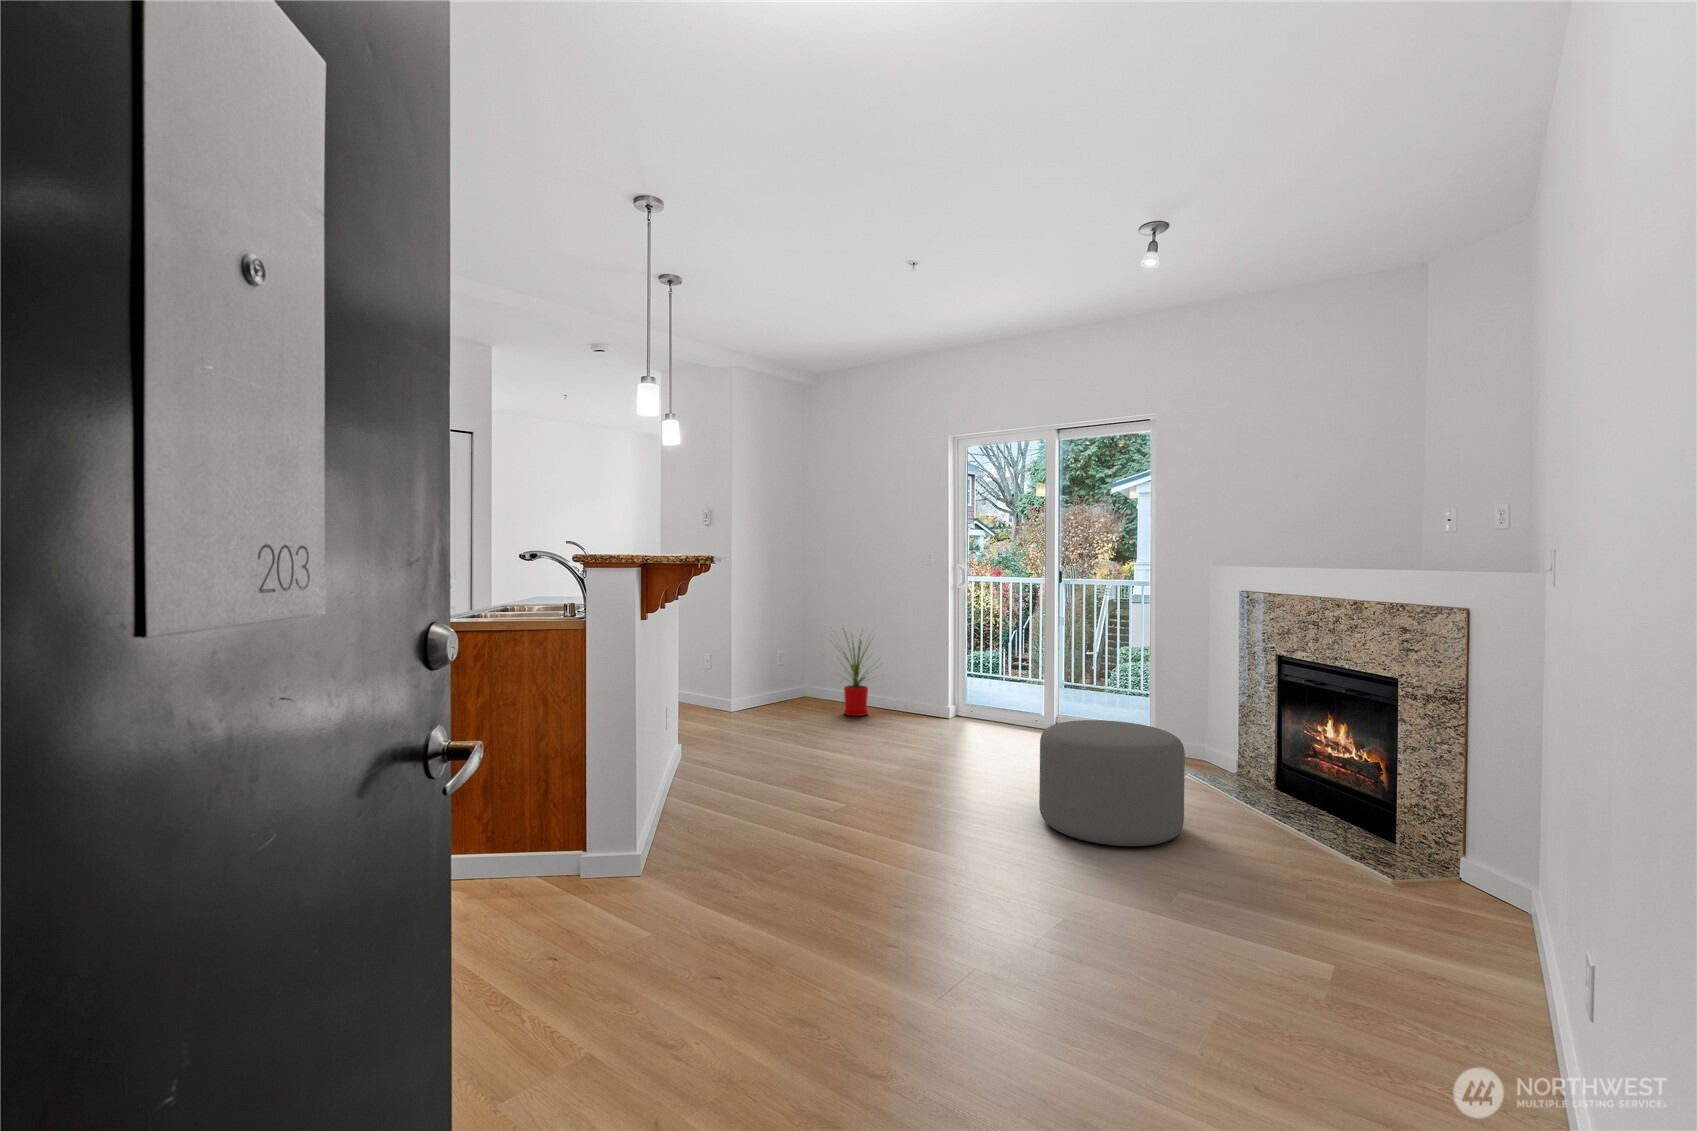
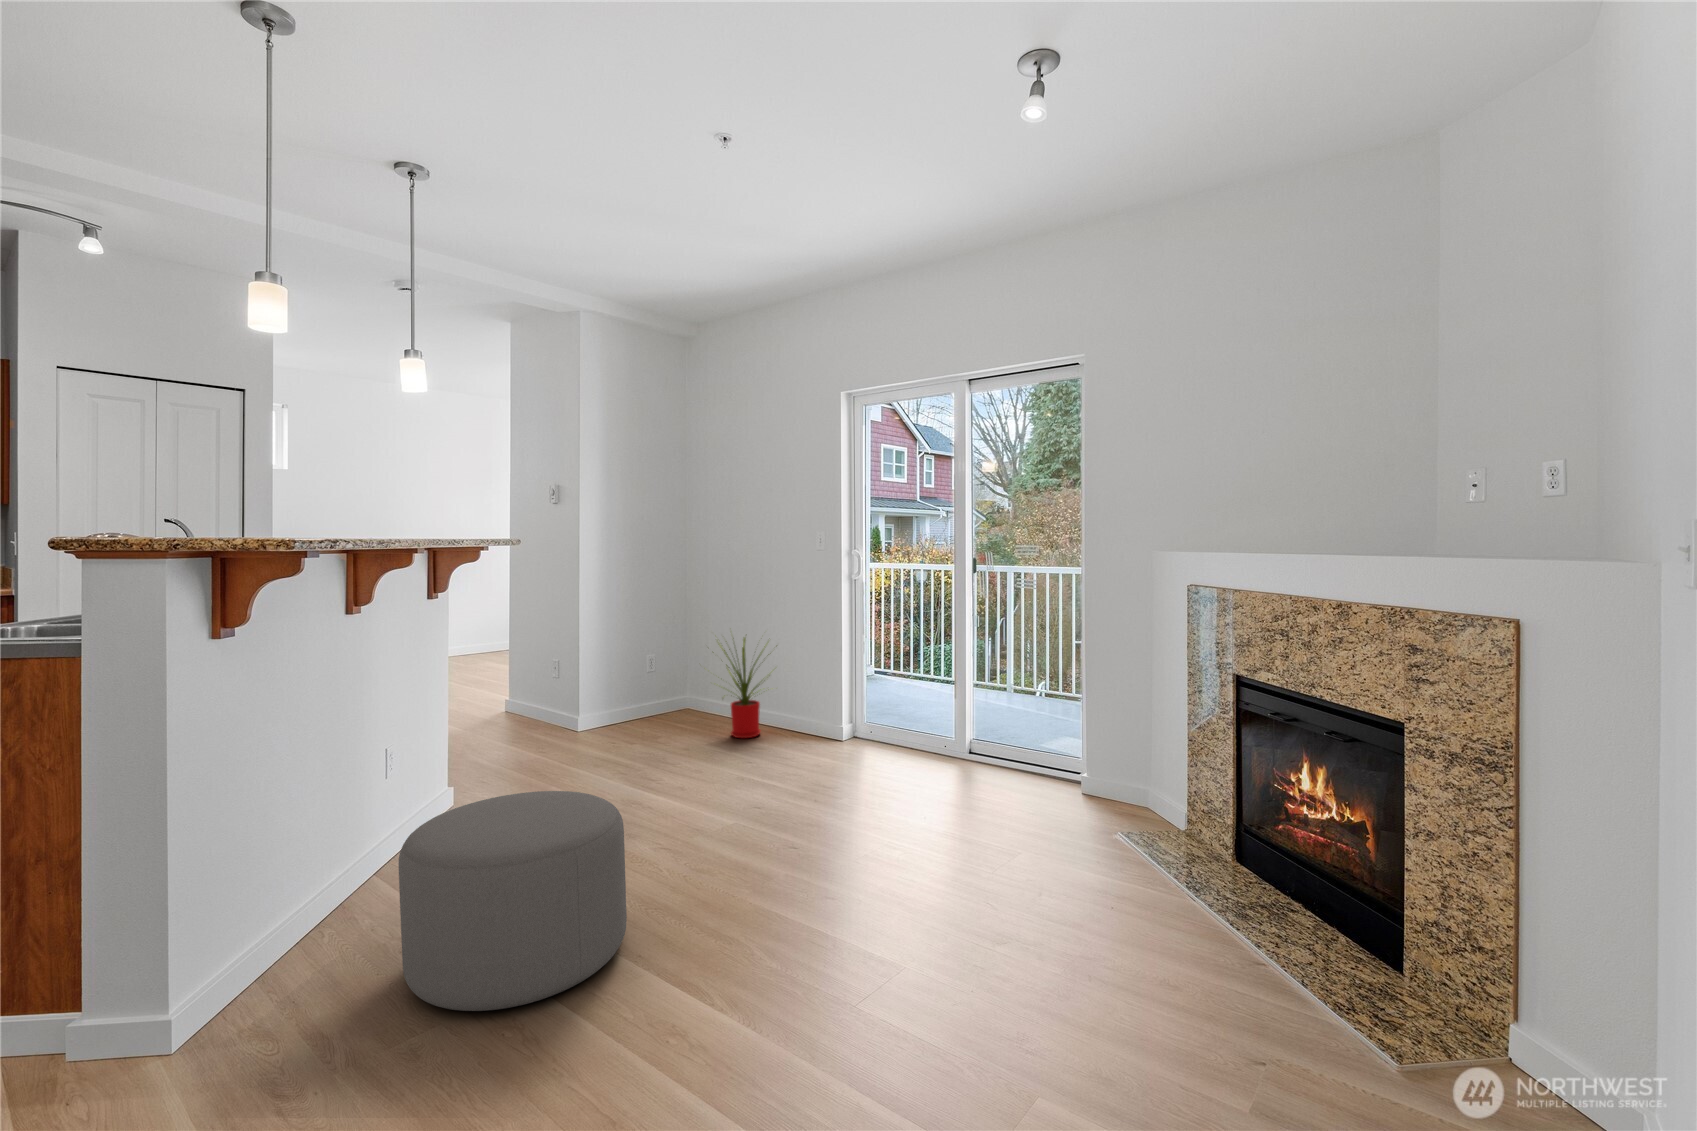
ottoman: present [1039,720,1185,846] -> present [399,791,627,1011]

